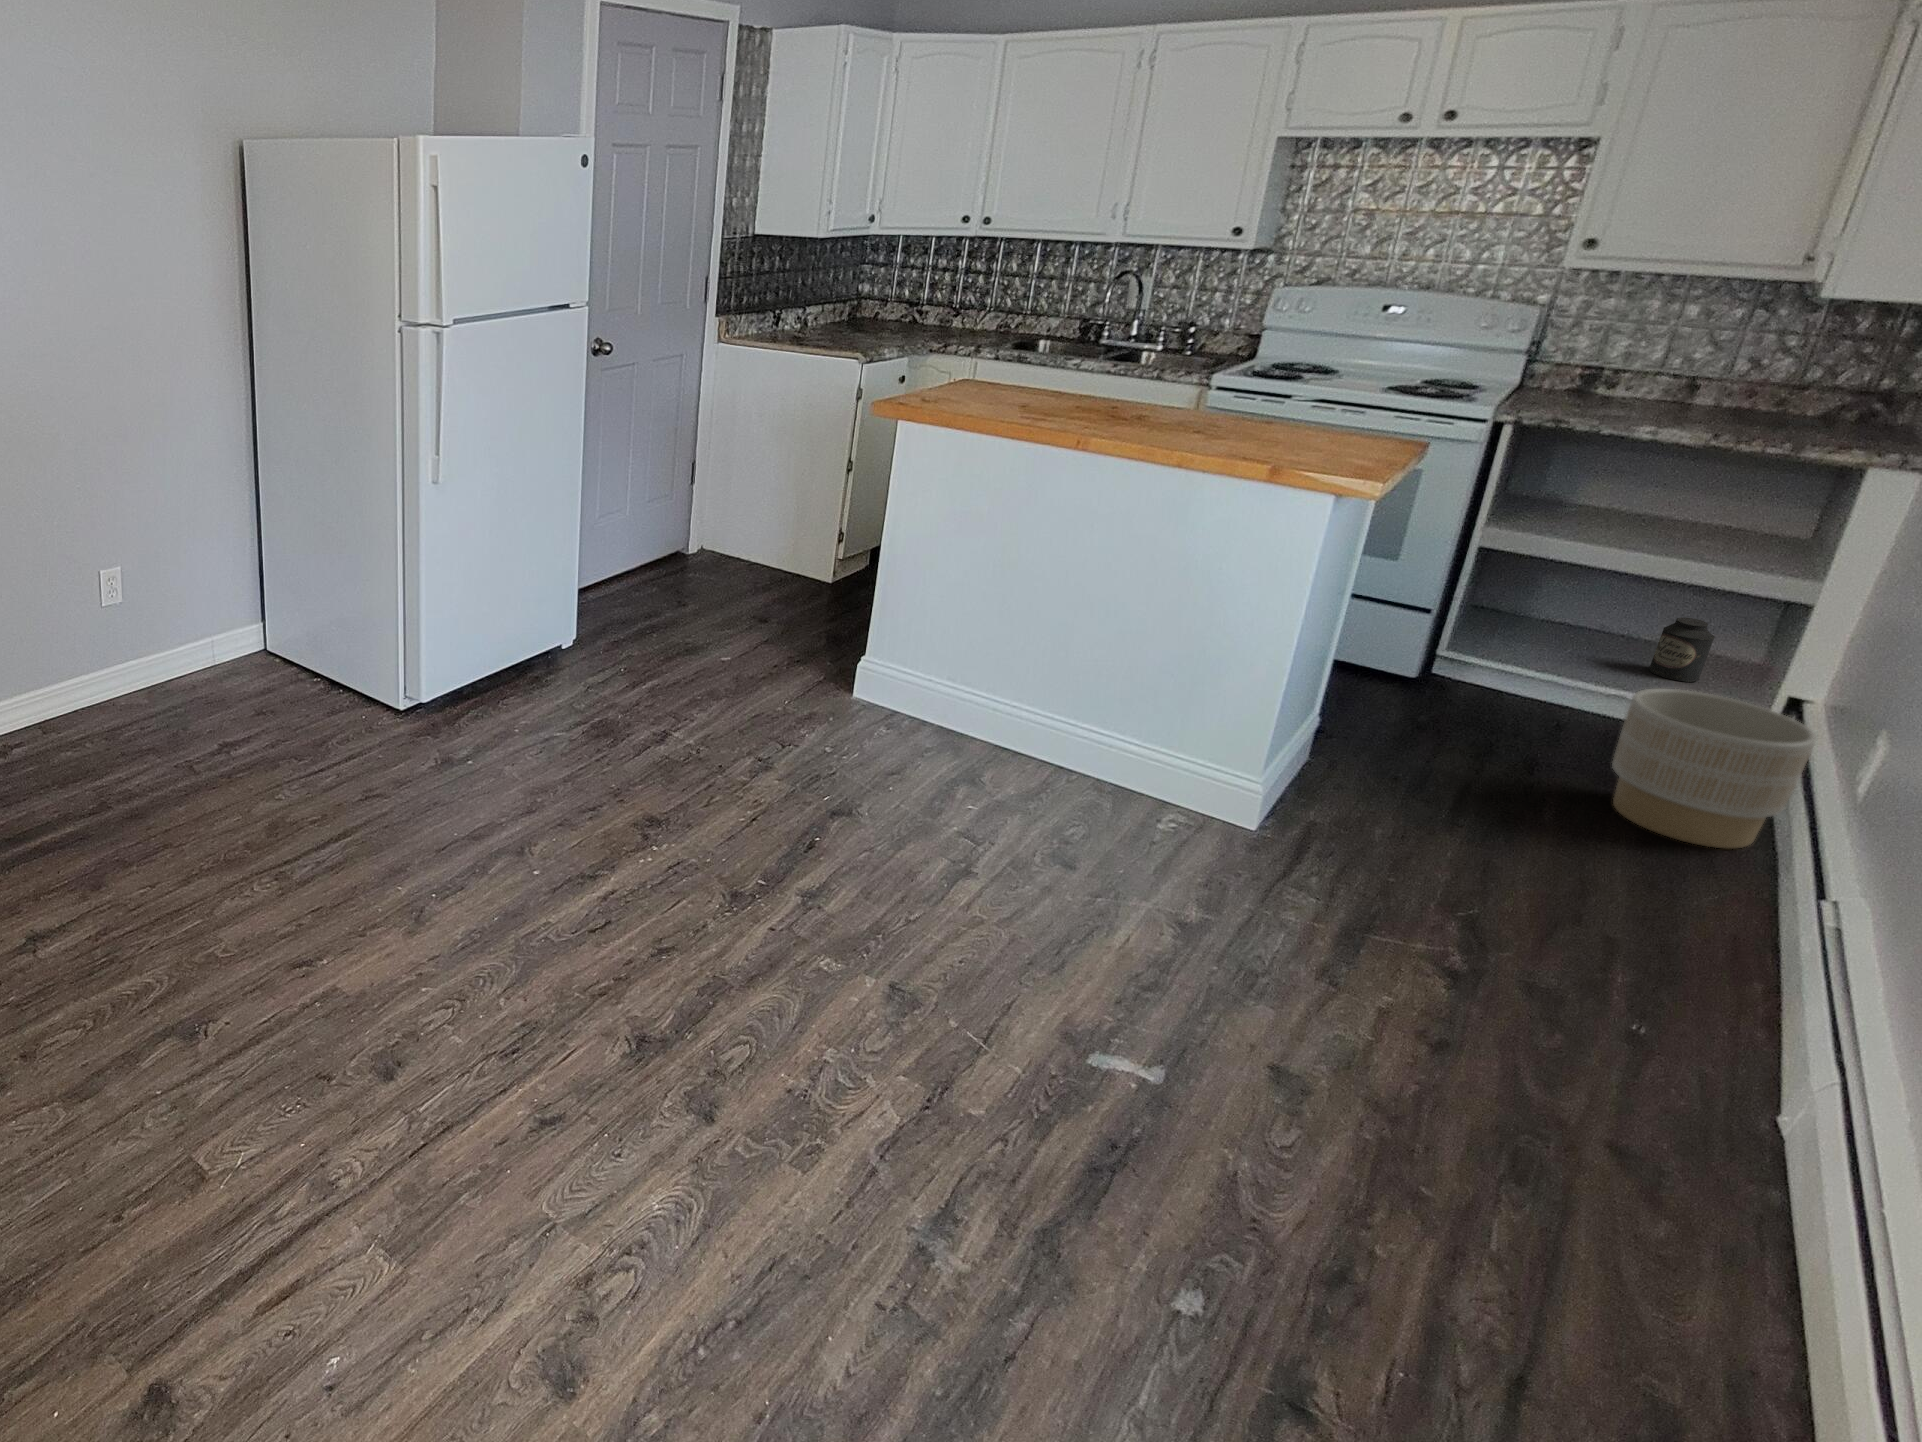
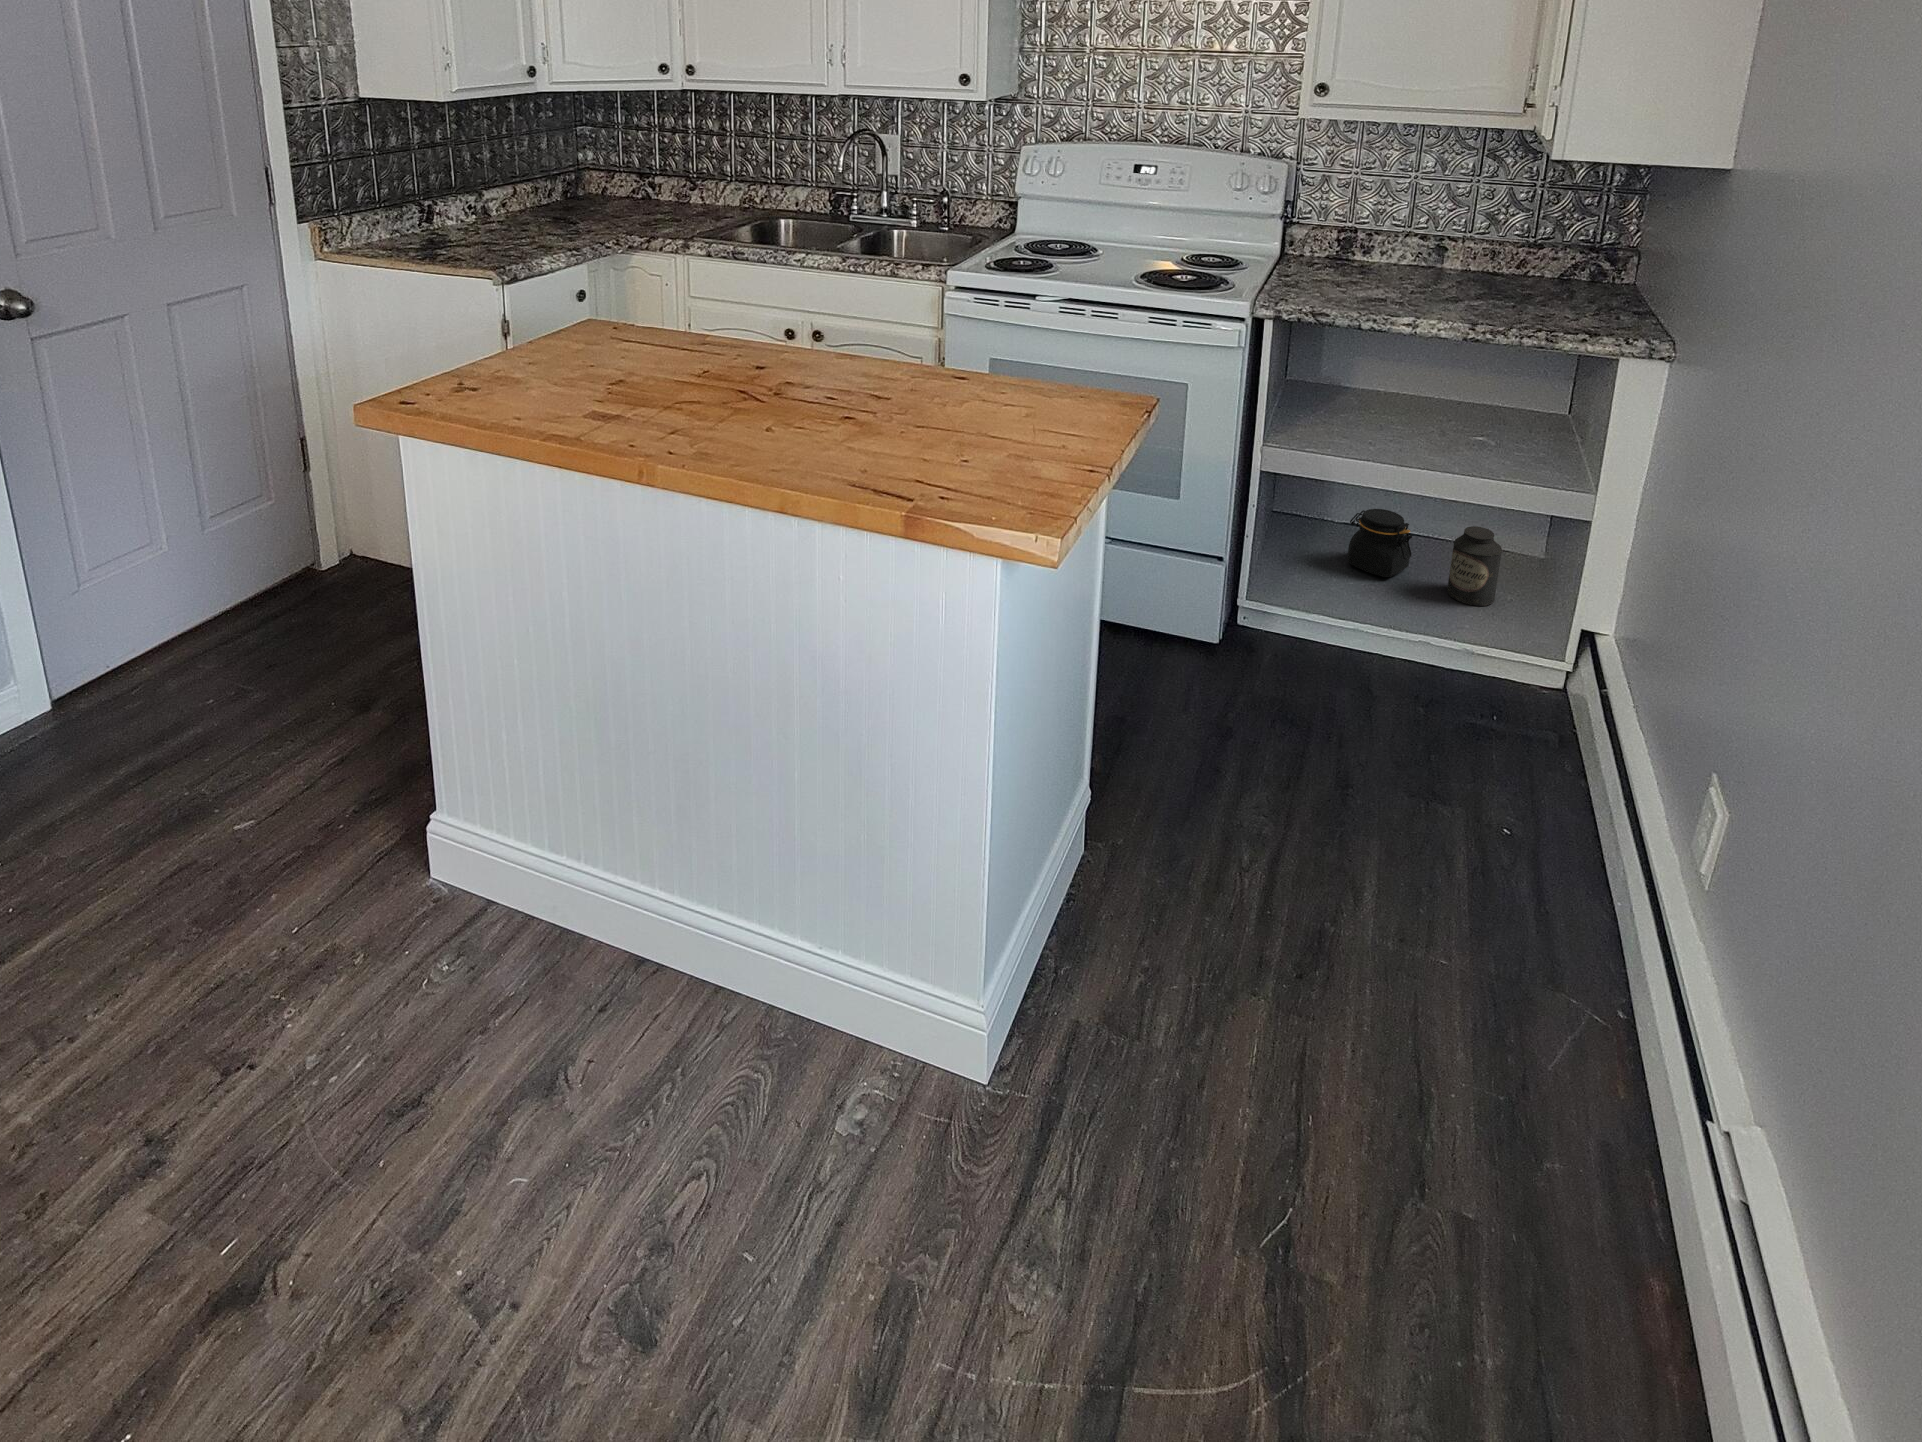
jar: none [1547,600,1619,653] -> present [1347,509,1412,577]
planter: present [1612,689,1817,849] -> none [1439,698,1655,945]

